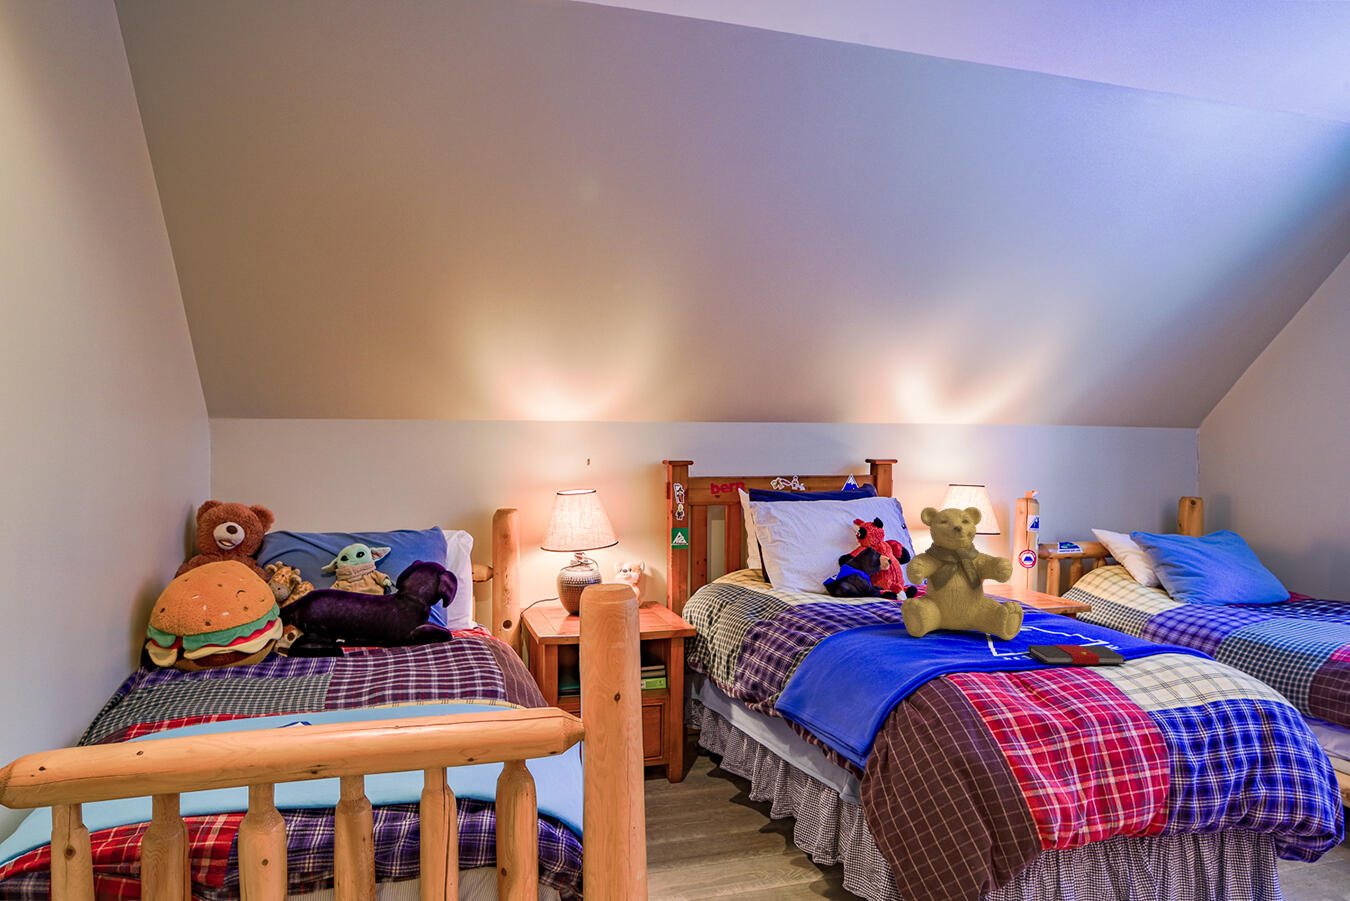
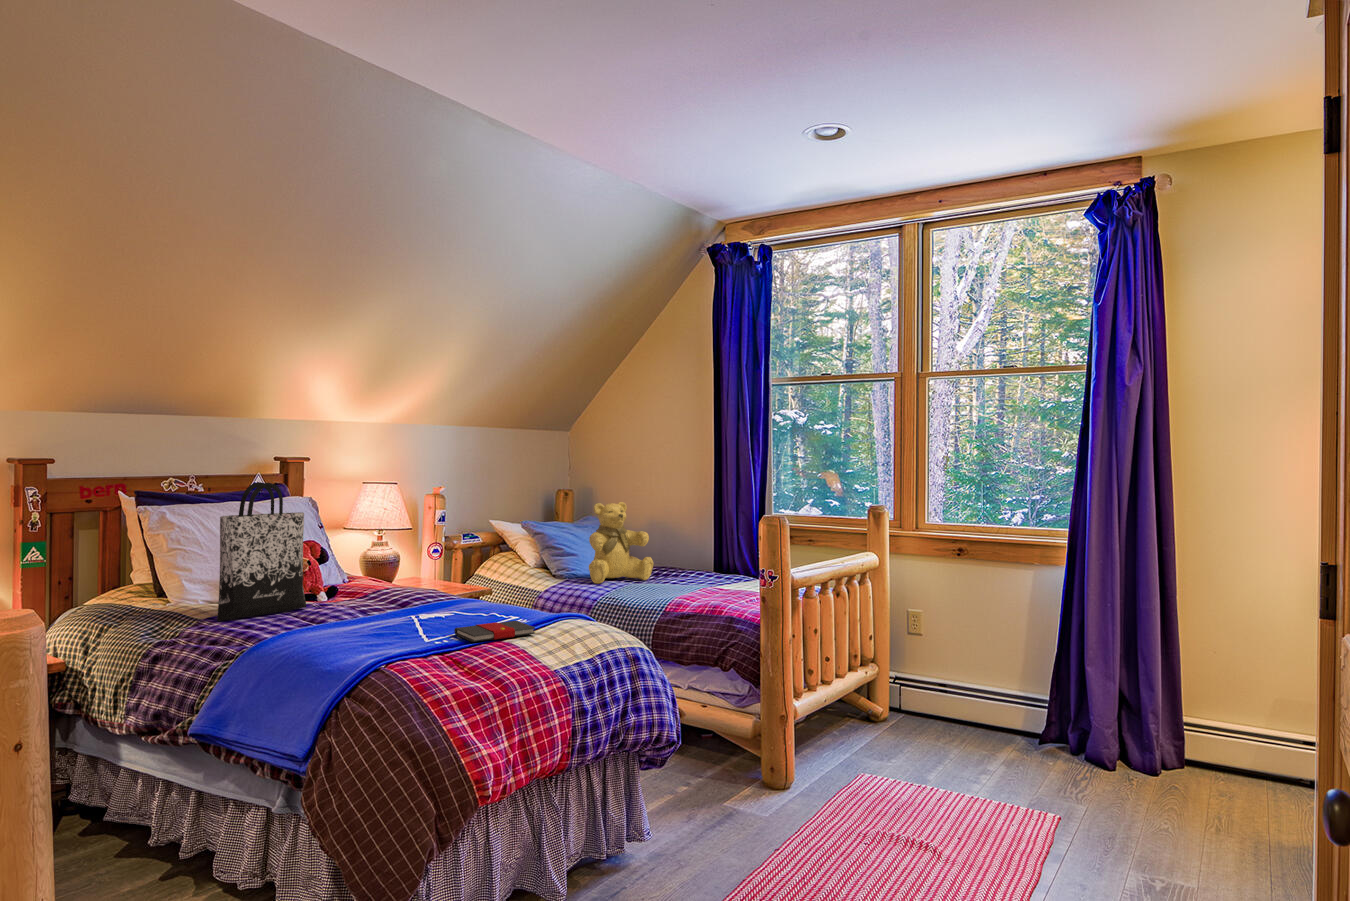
tote bag: none [805,481,885,609] -> present [217,482,306,621]
teddy bear: present [901,507,1024,640] -> present [589,502,653,584]

